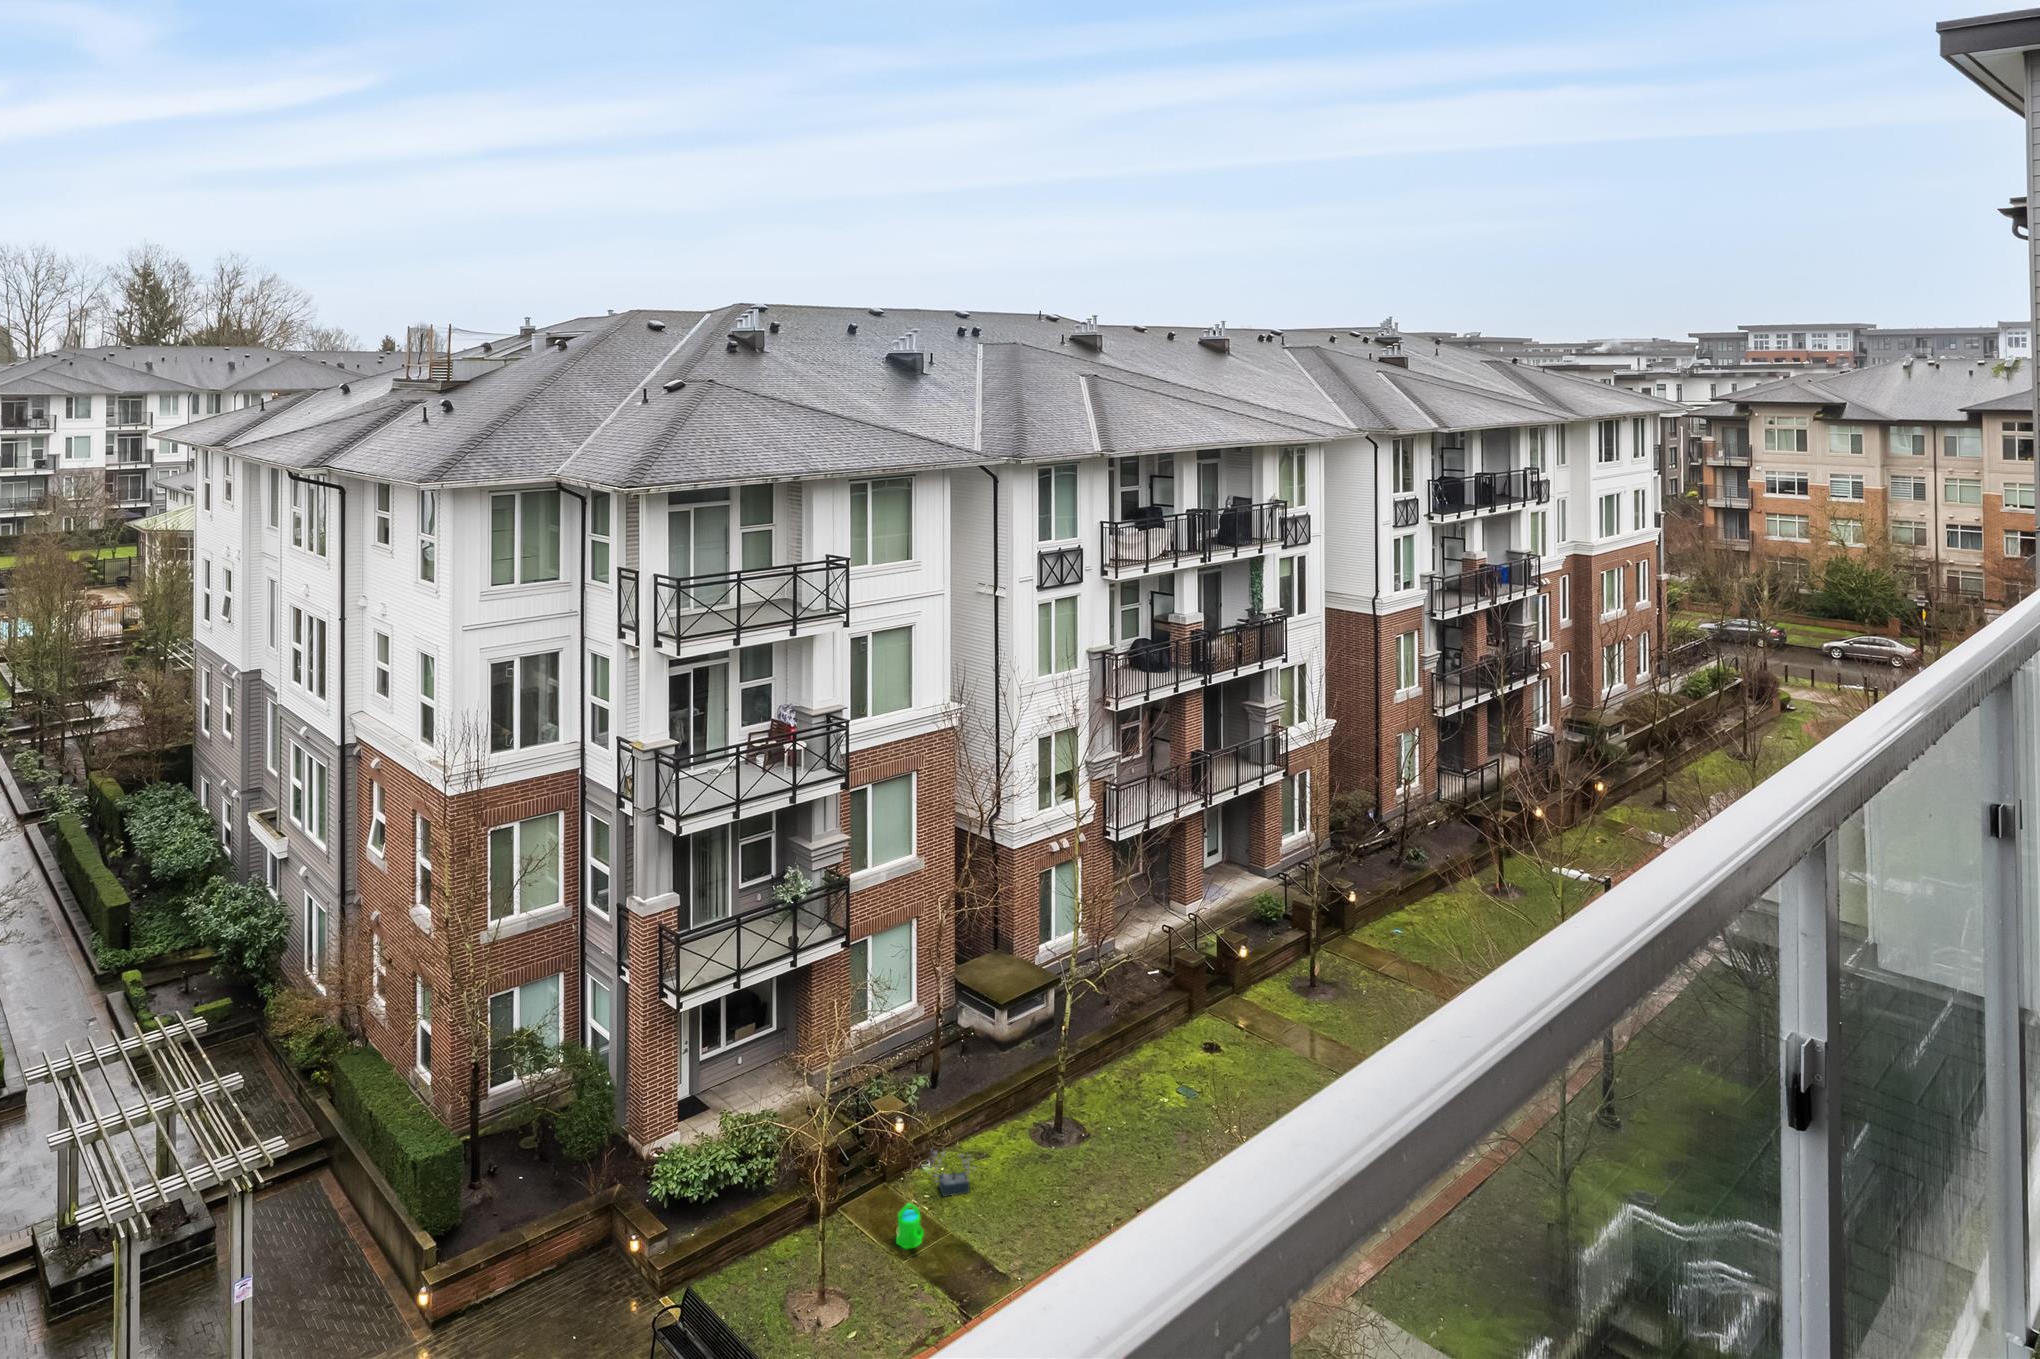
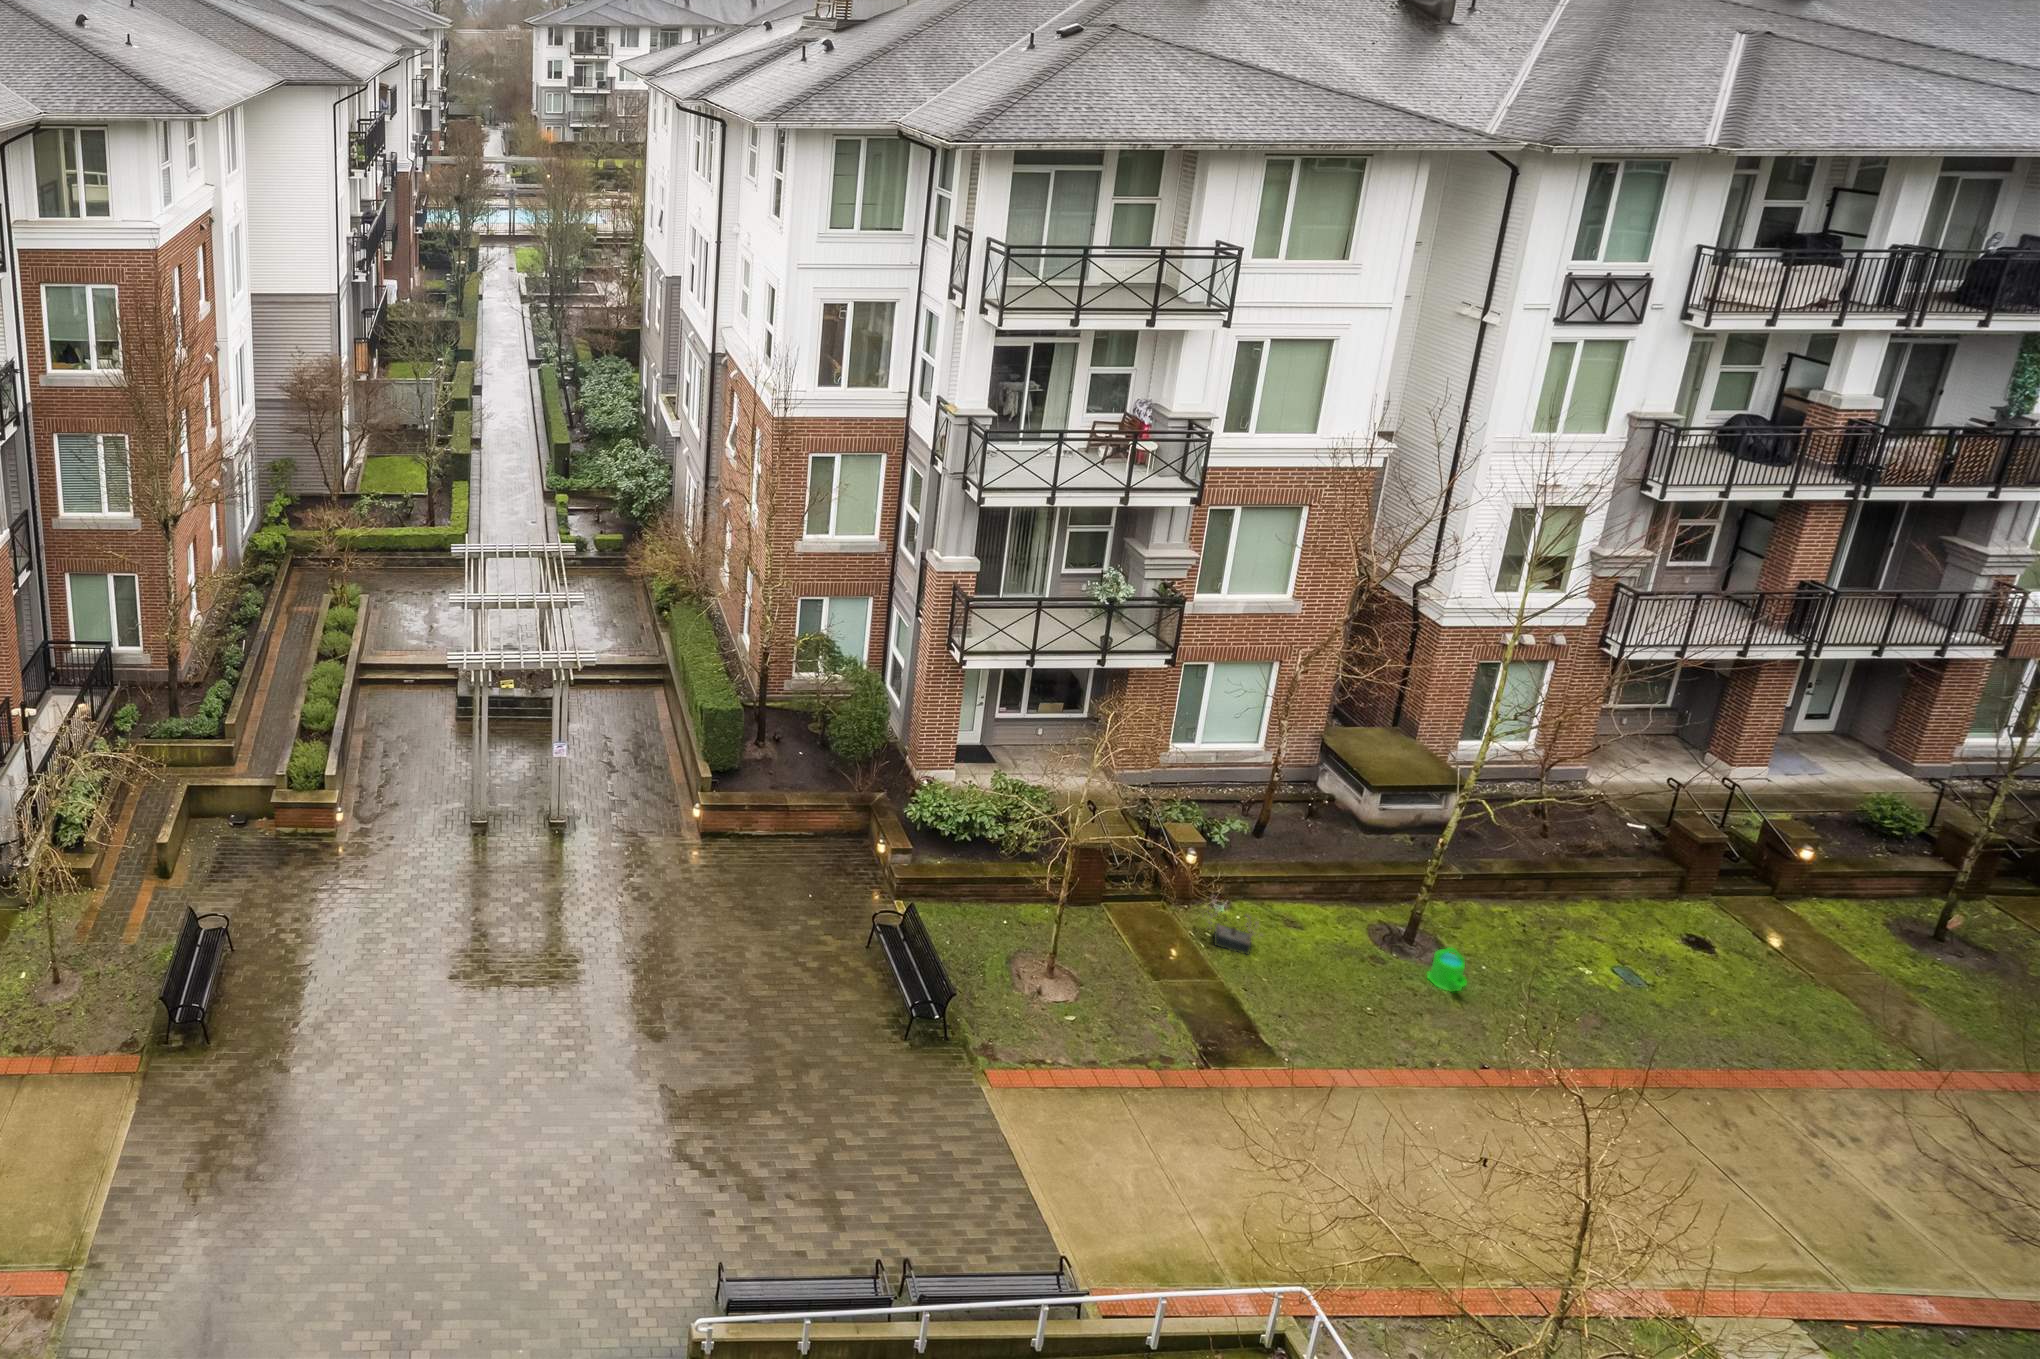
watering can: present [896,1203,924,1249] -> present [1427,948,1467,991]

